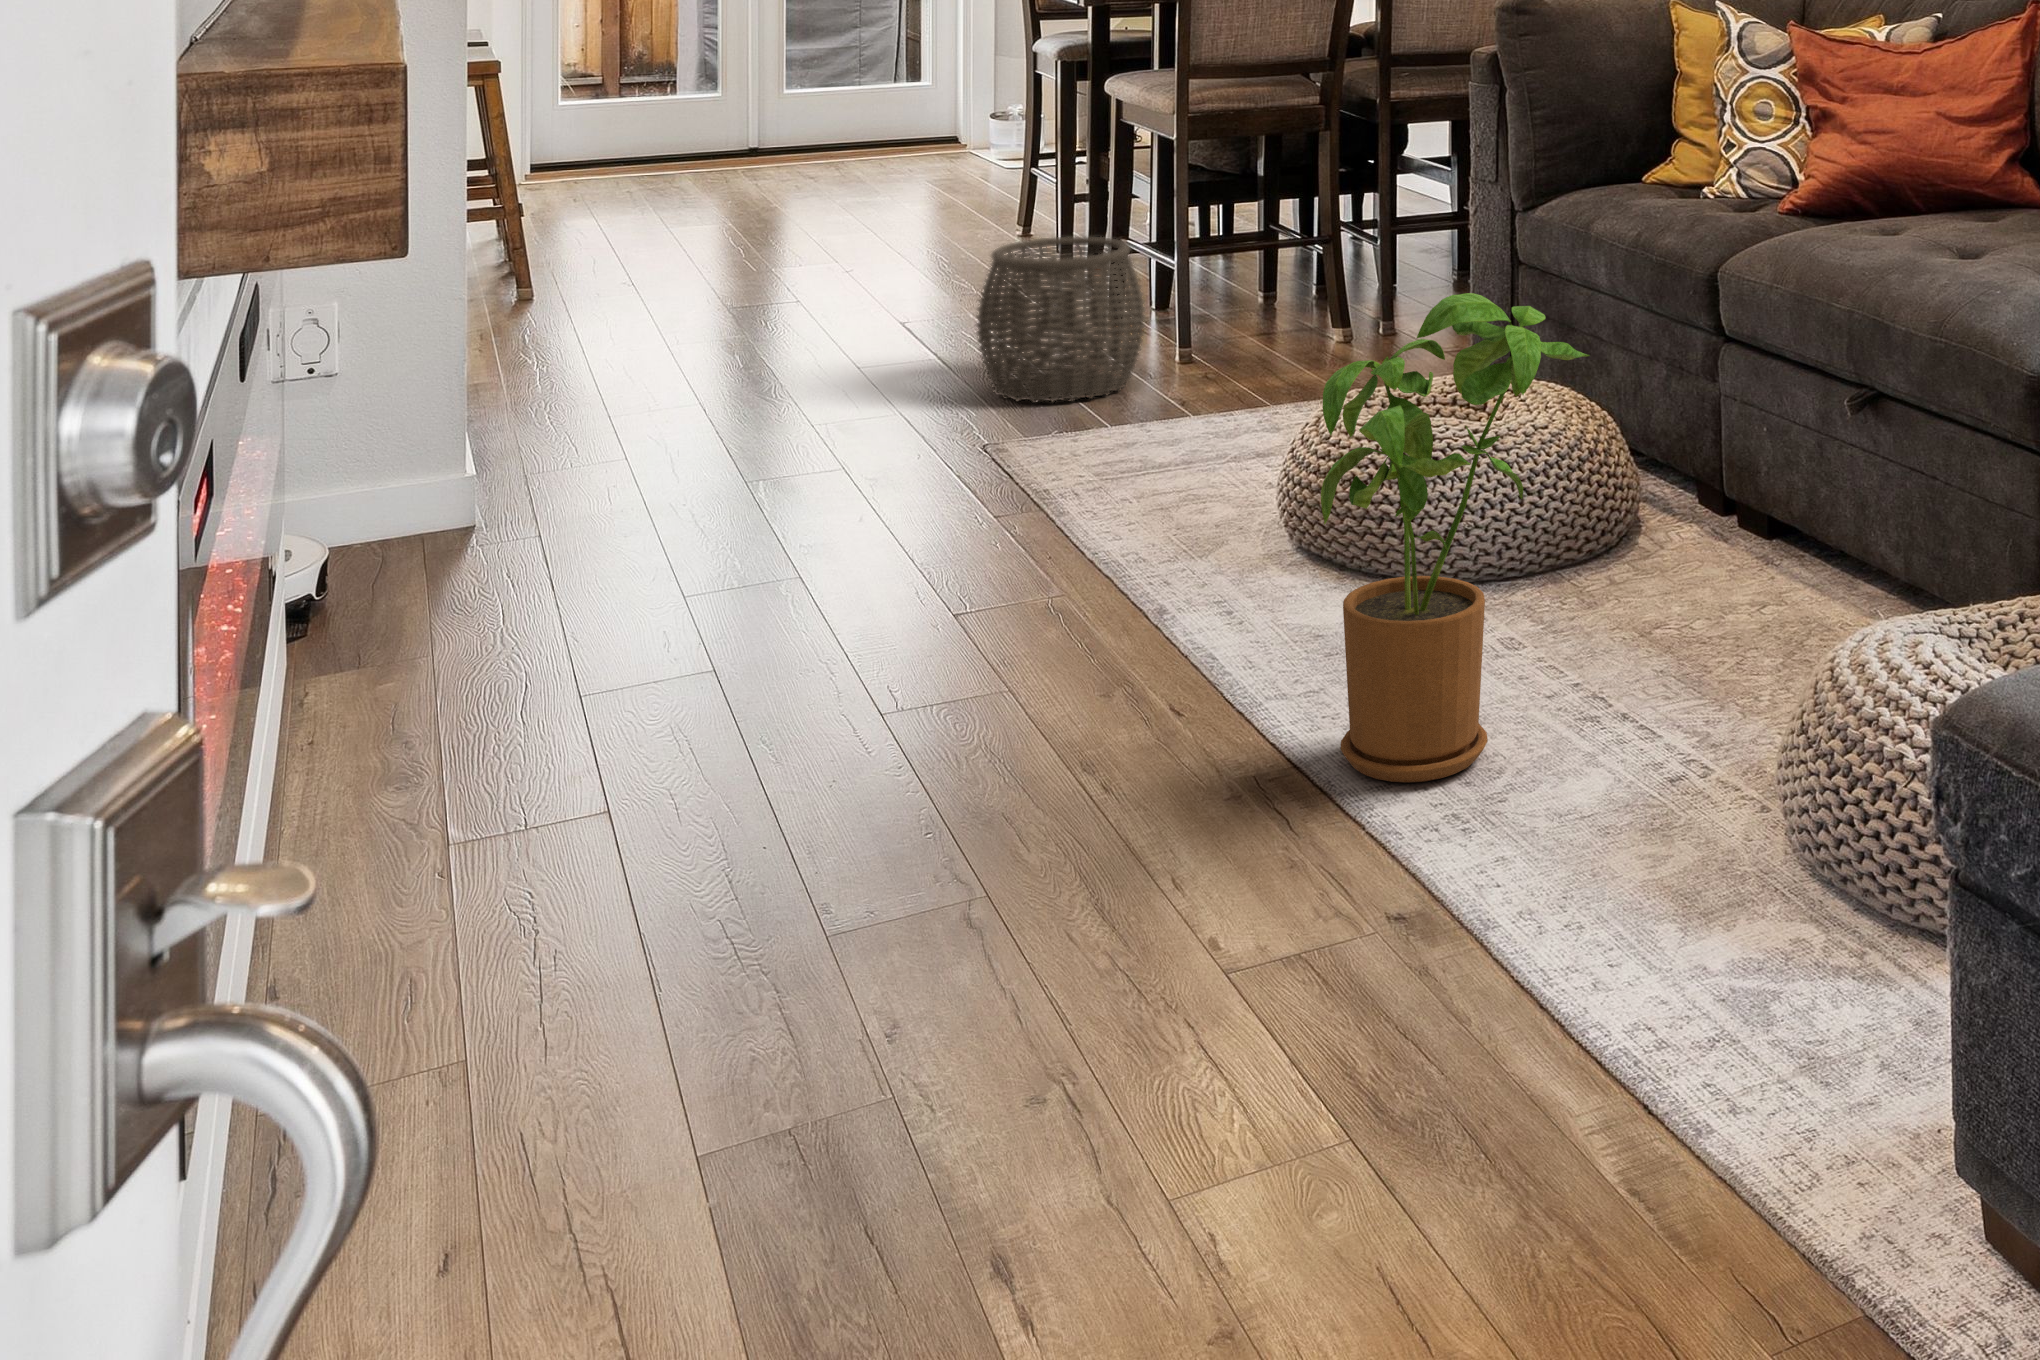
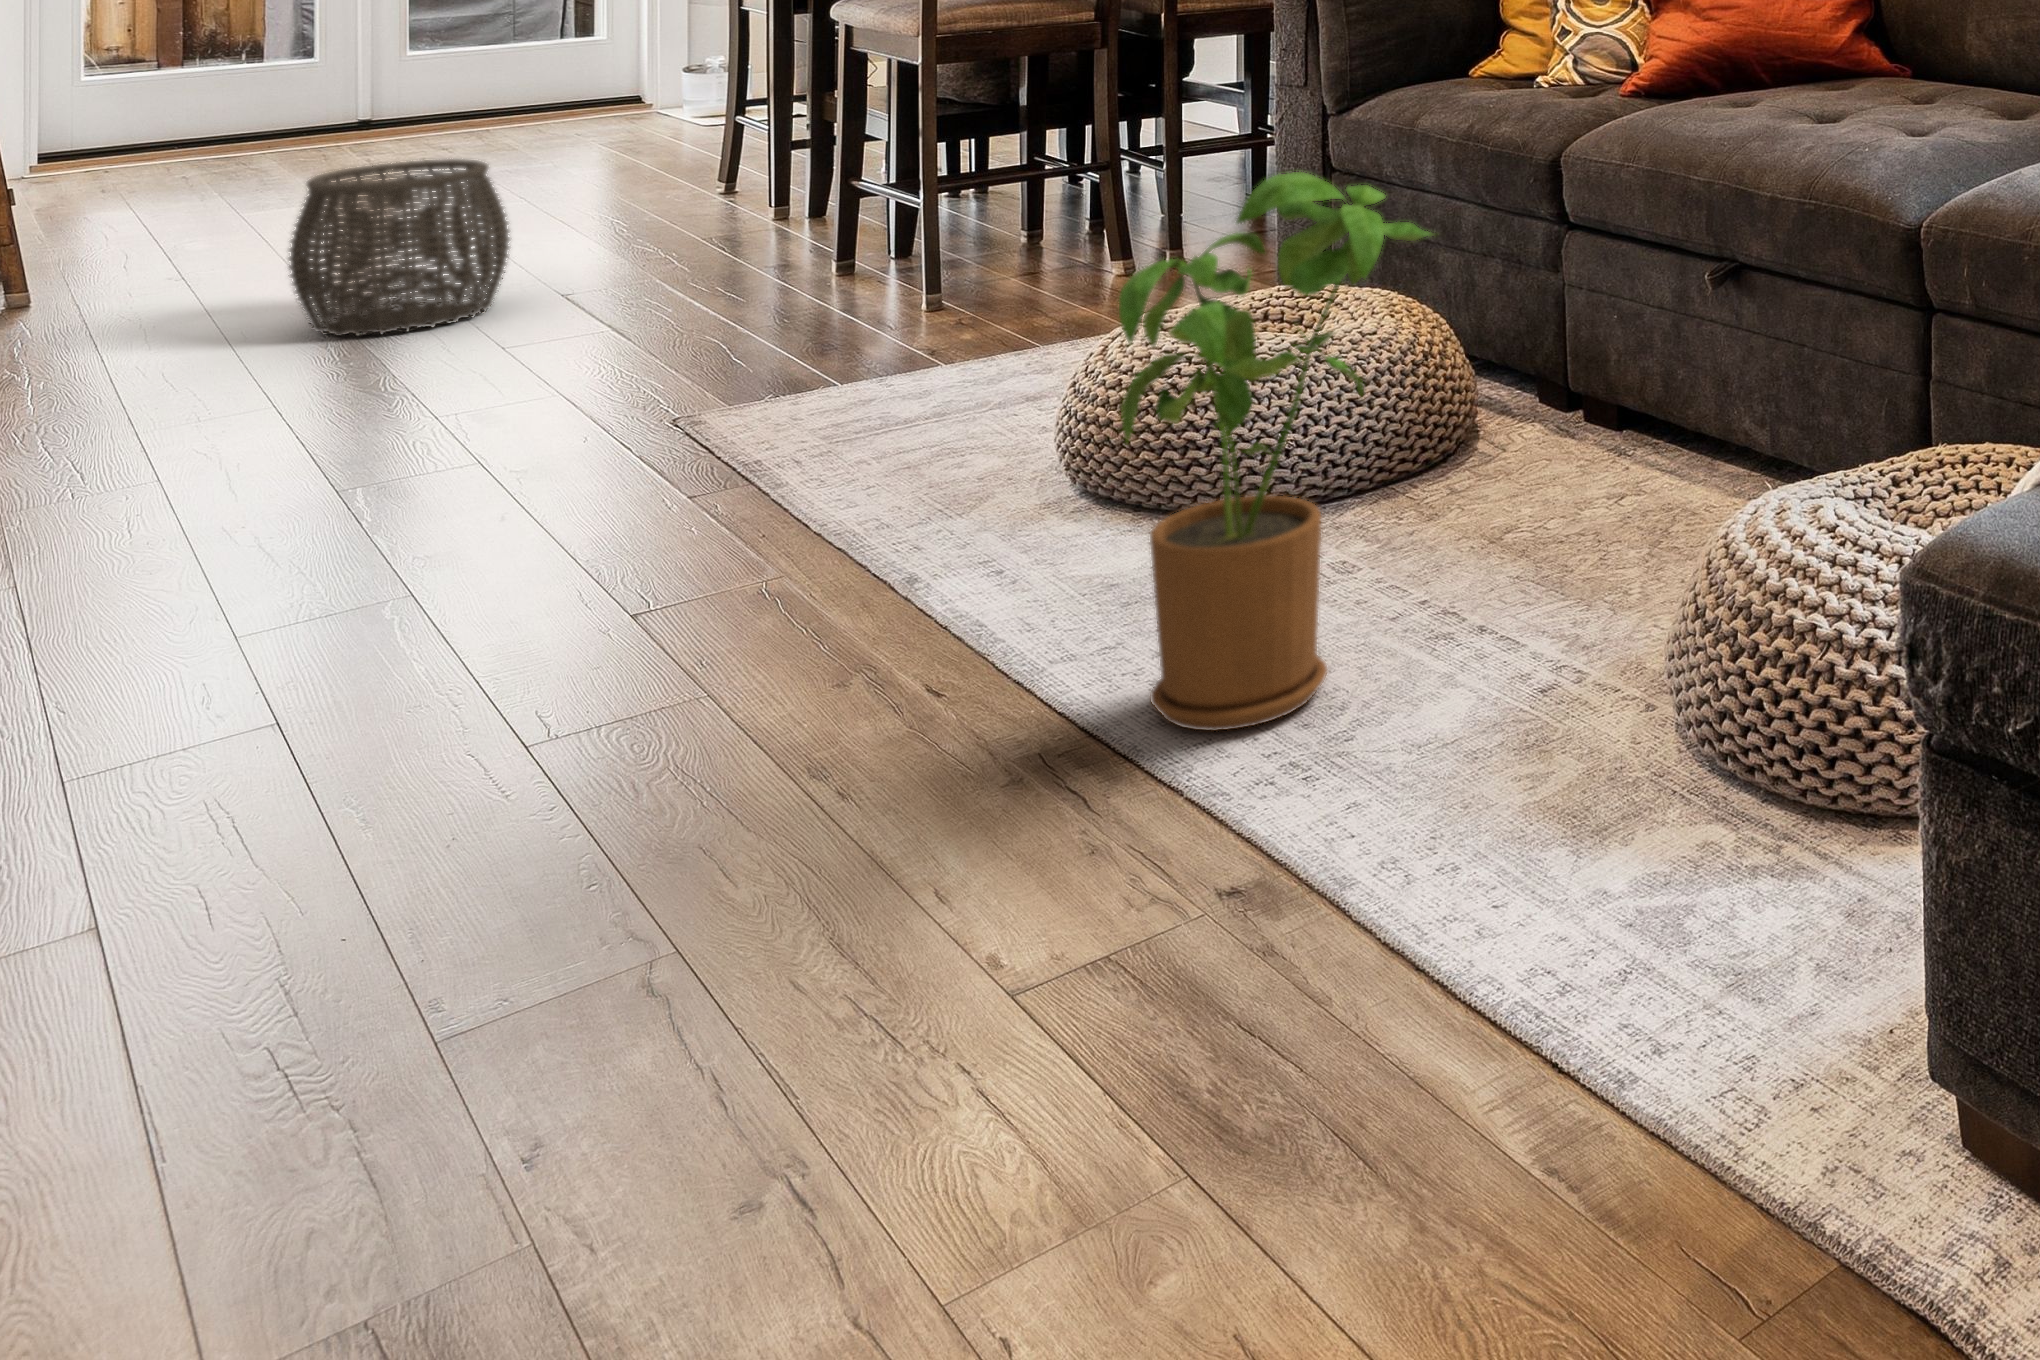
woven basket: present [977,236,1145,402] -> present [289,159,510,336]

